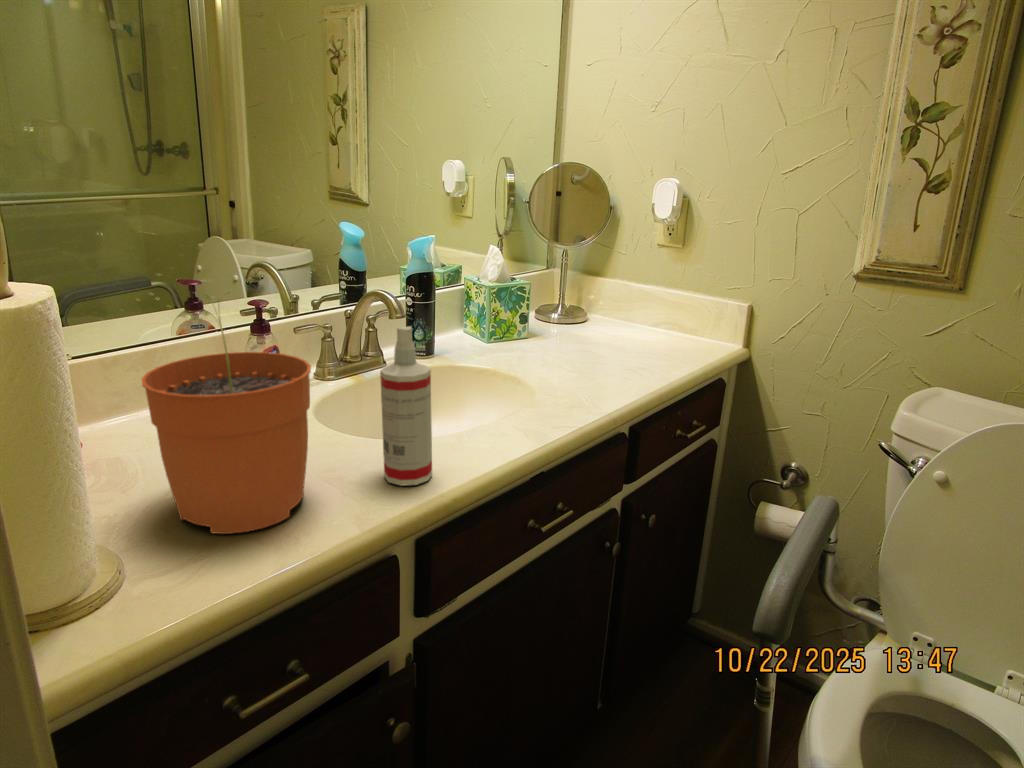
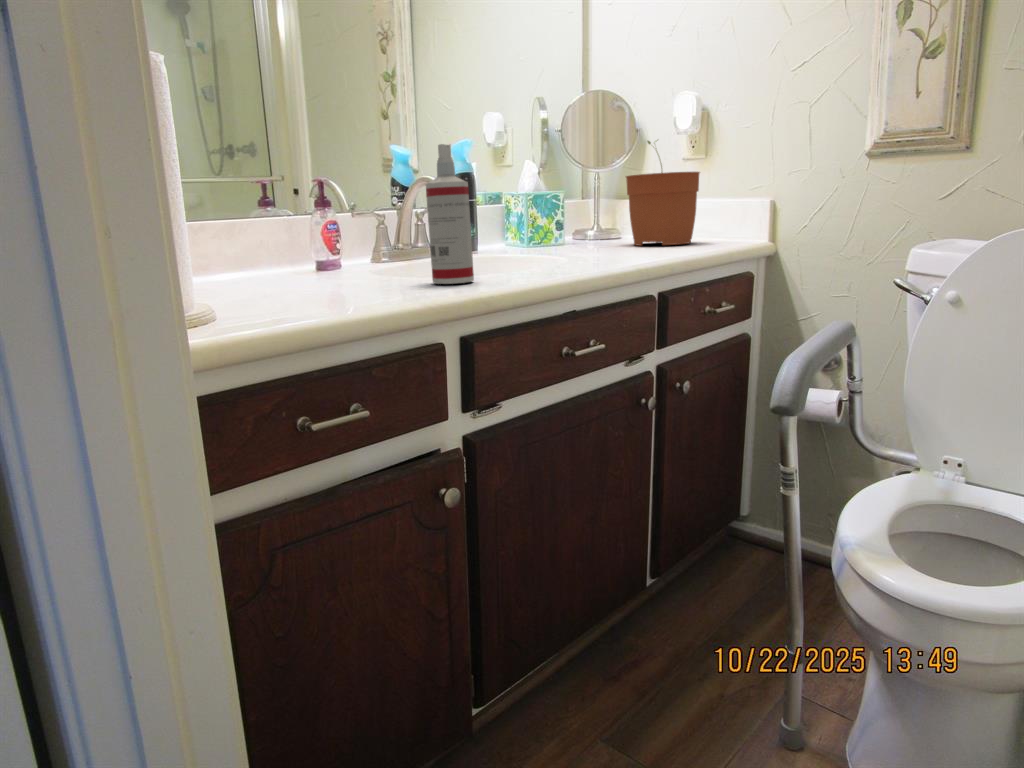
plant pot: present [142,294,311,534] -> present [626,141,700,246]

